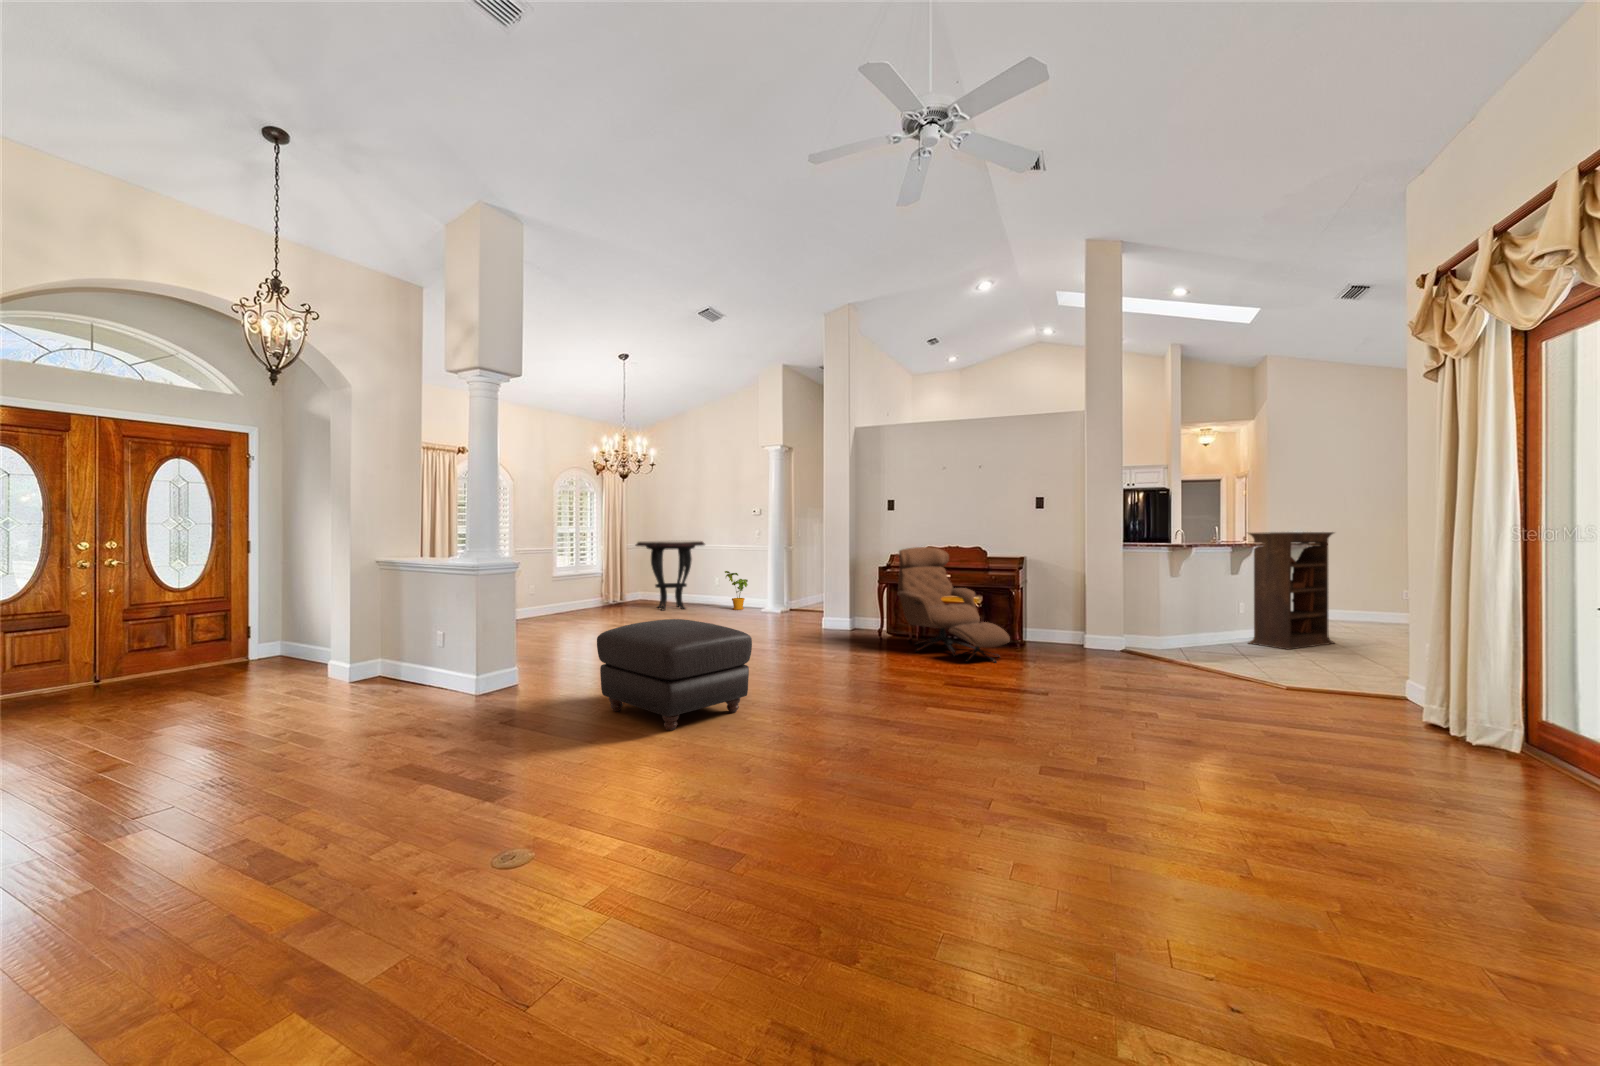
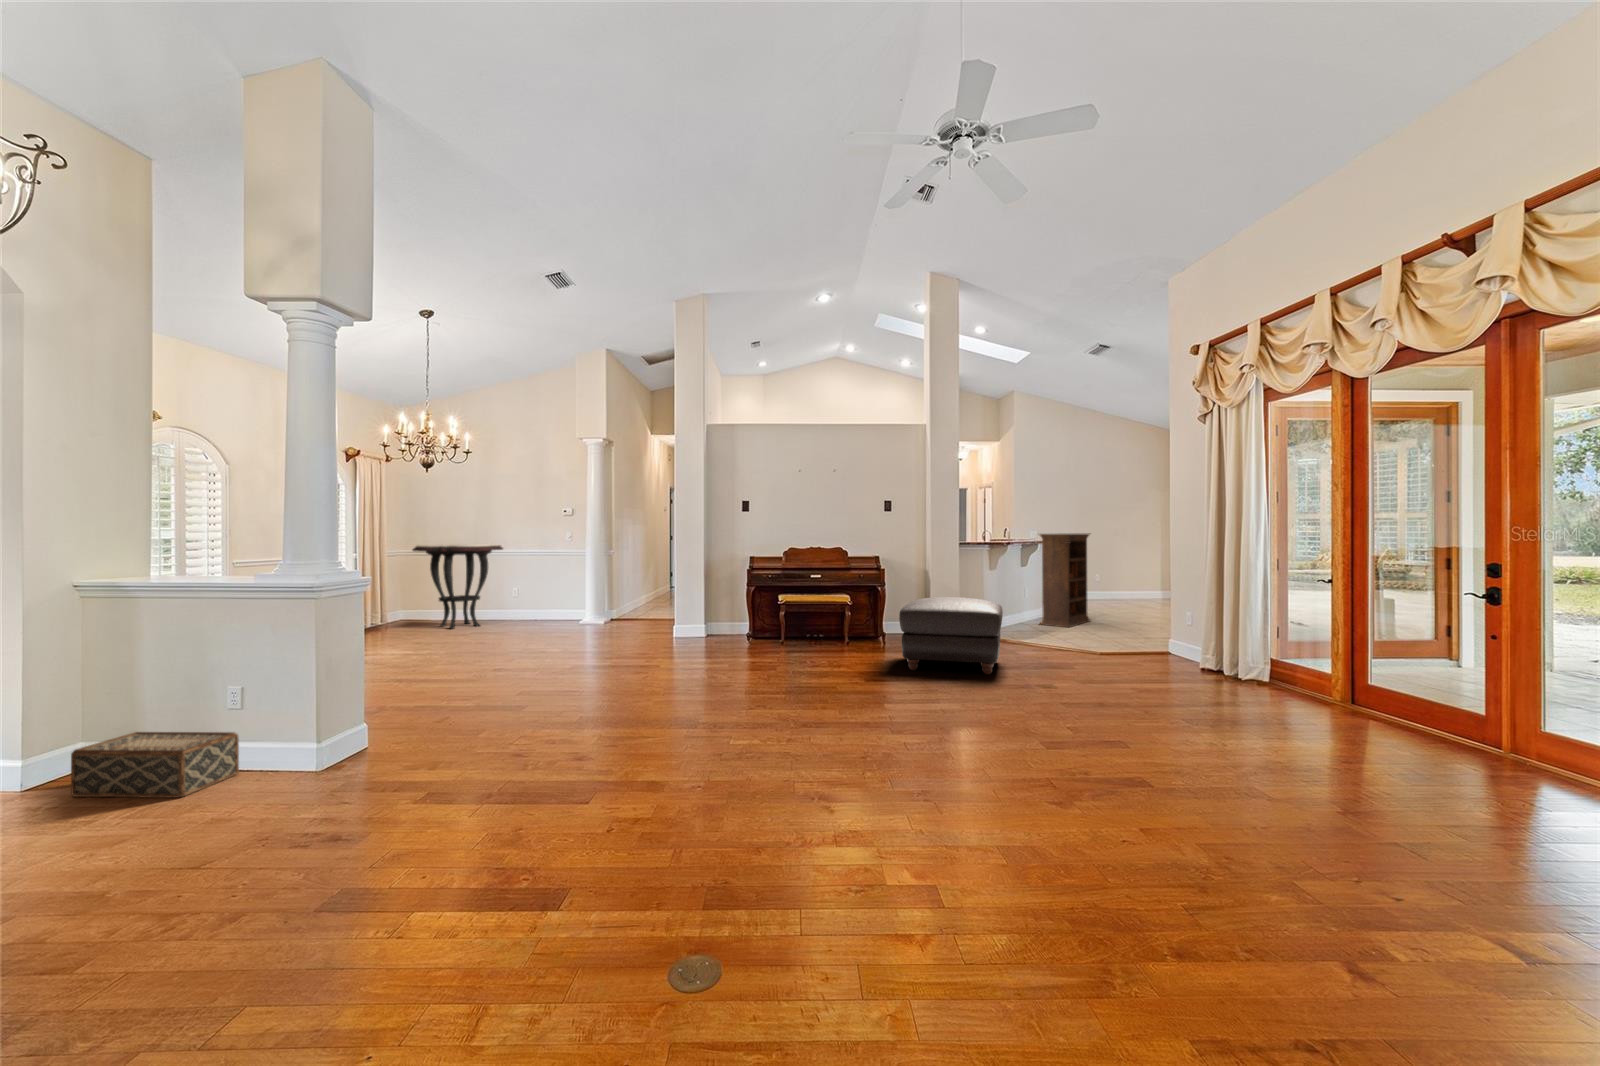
lounge chair: present [897,547,1010,662] -> none [774,548,887,656]
house plant: present [725,571,748,610] -> none [532,579,561,623]
ottoman: present [597,619,752,731] -> present [899,597,1003,674]
woven basket: none [302,672,392,722] -> present [71,732,239,798]

